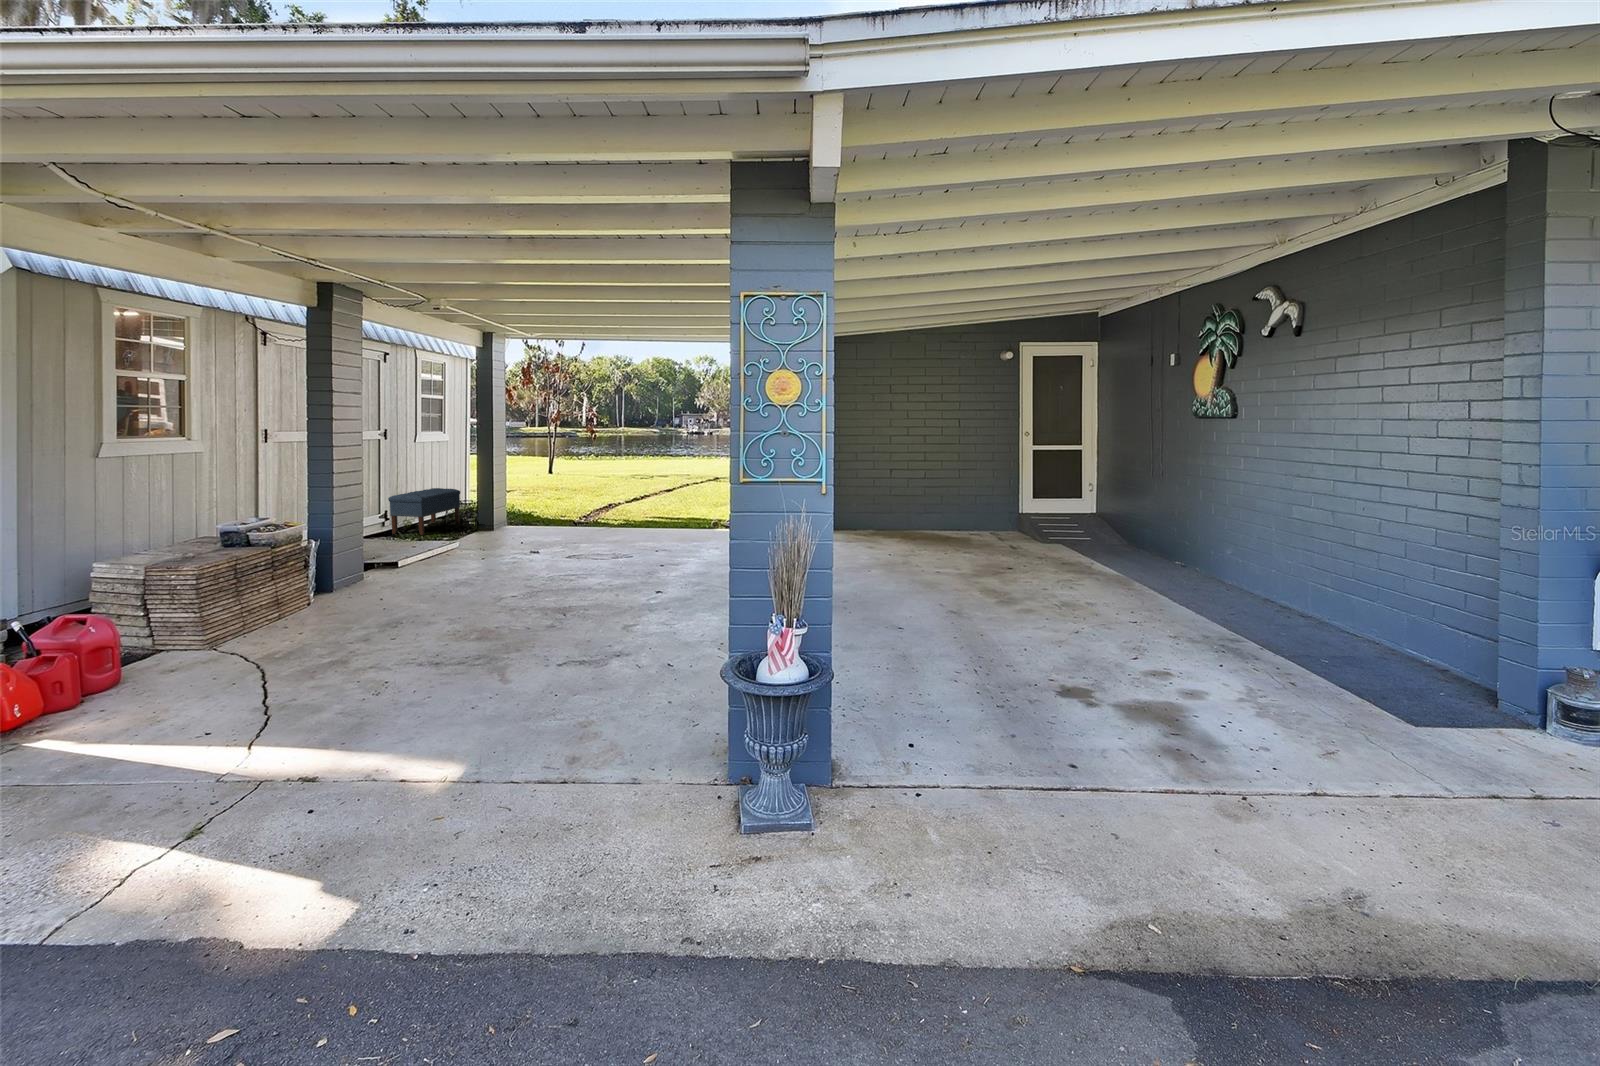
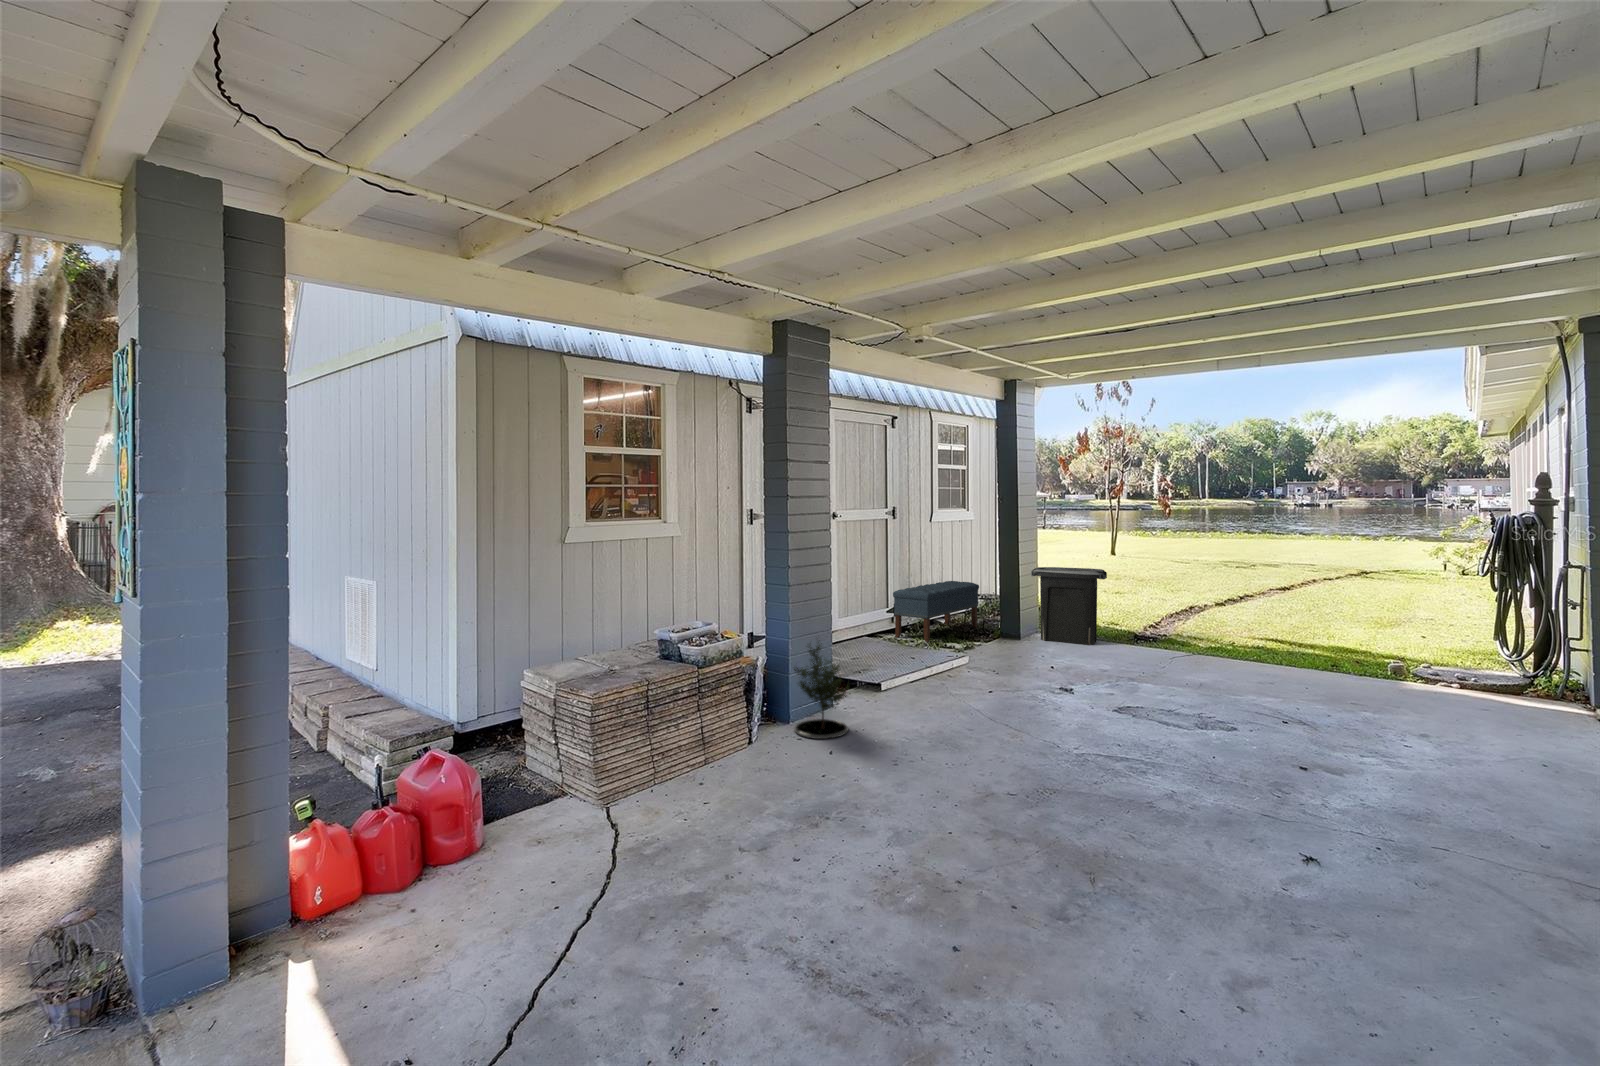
trash can: none [503,476,557,529] -> present [1031,567,1107,645]
potted tree: none [339,523,392,595] -> present [794,642,850,739]

